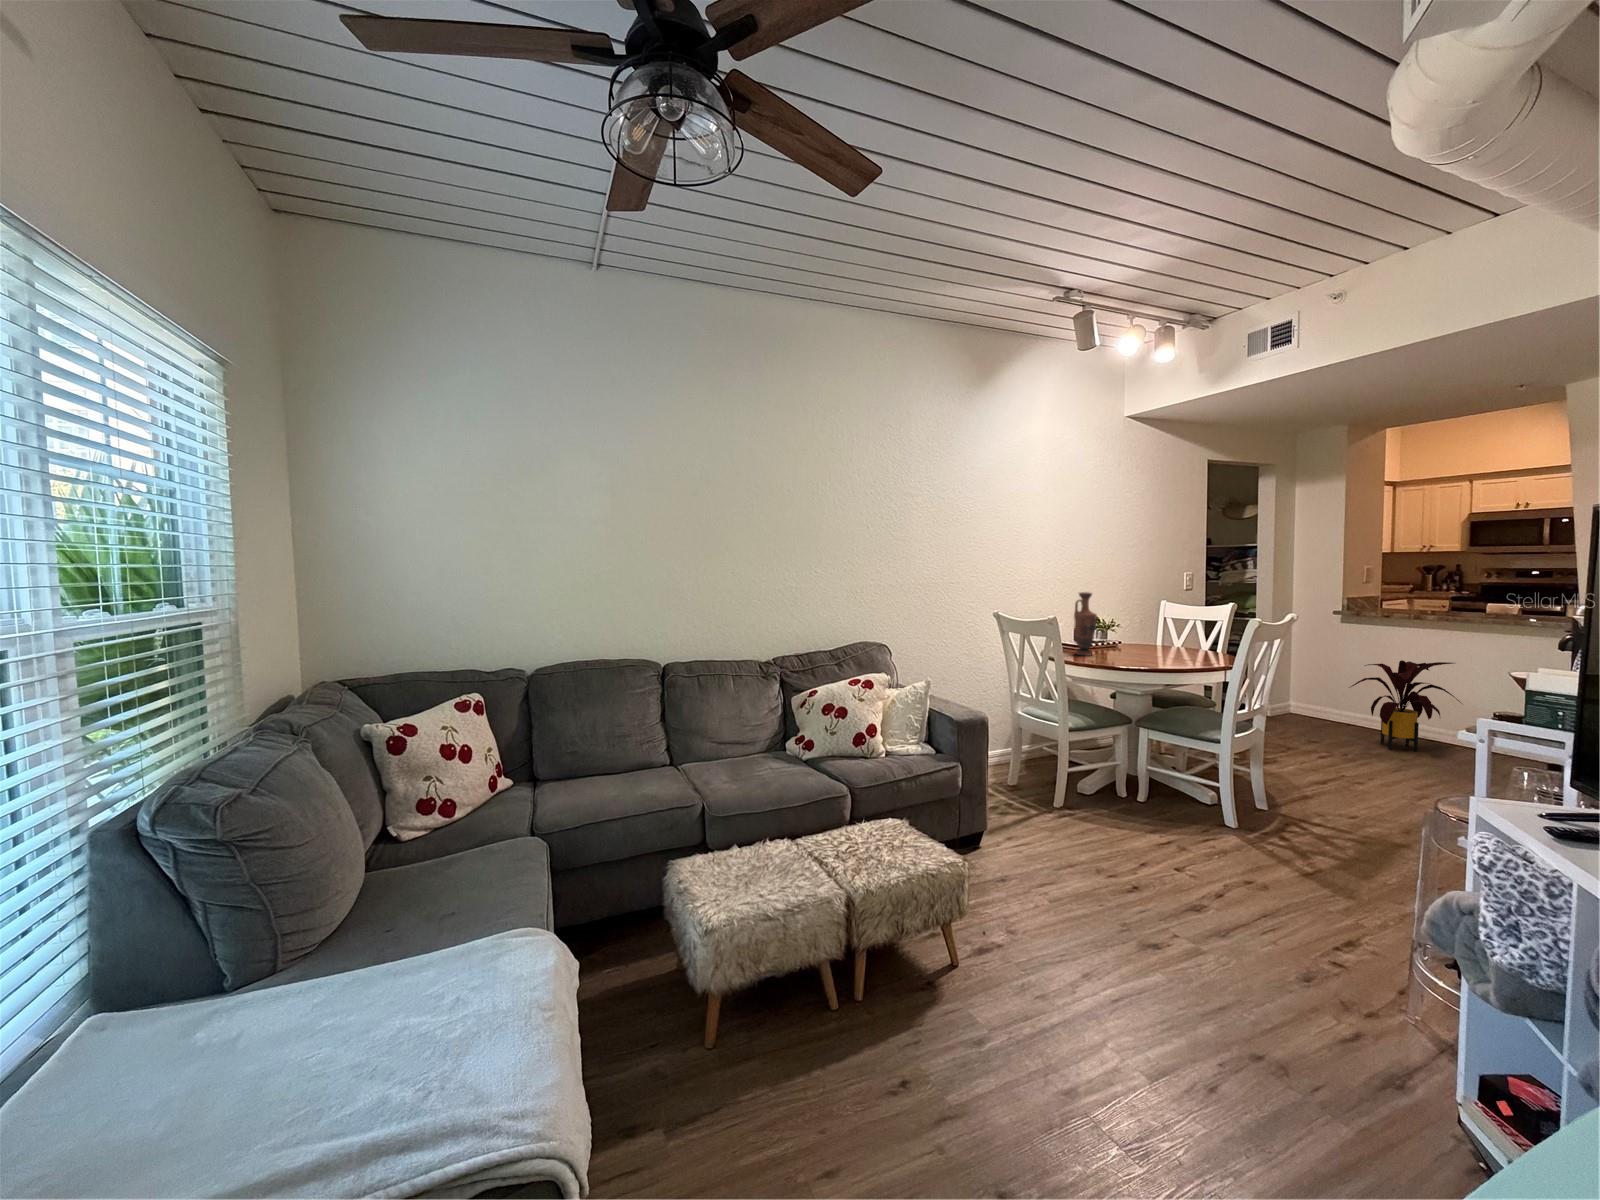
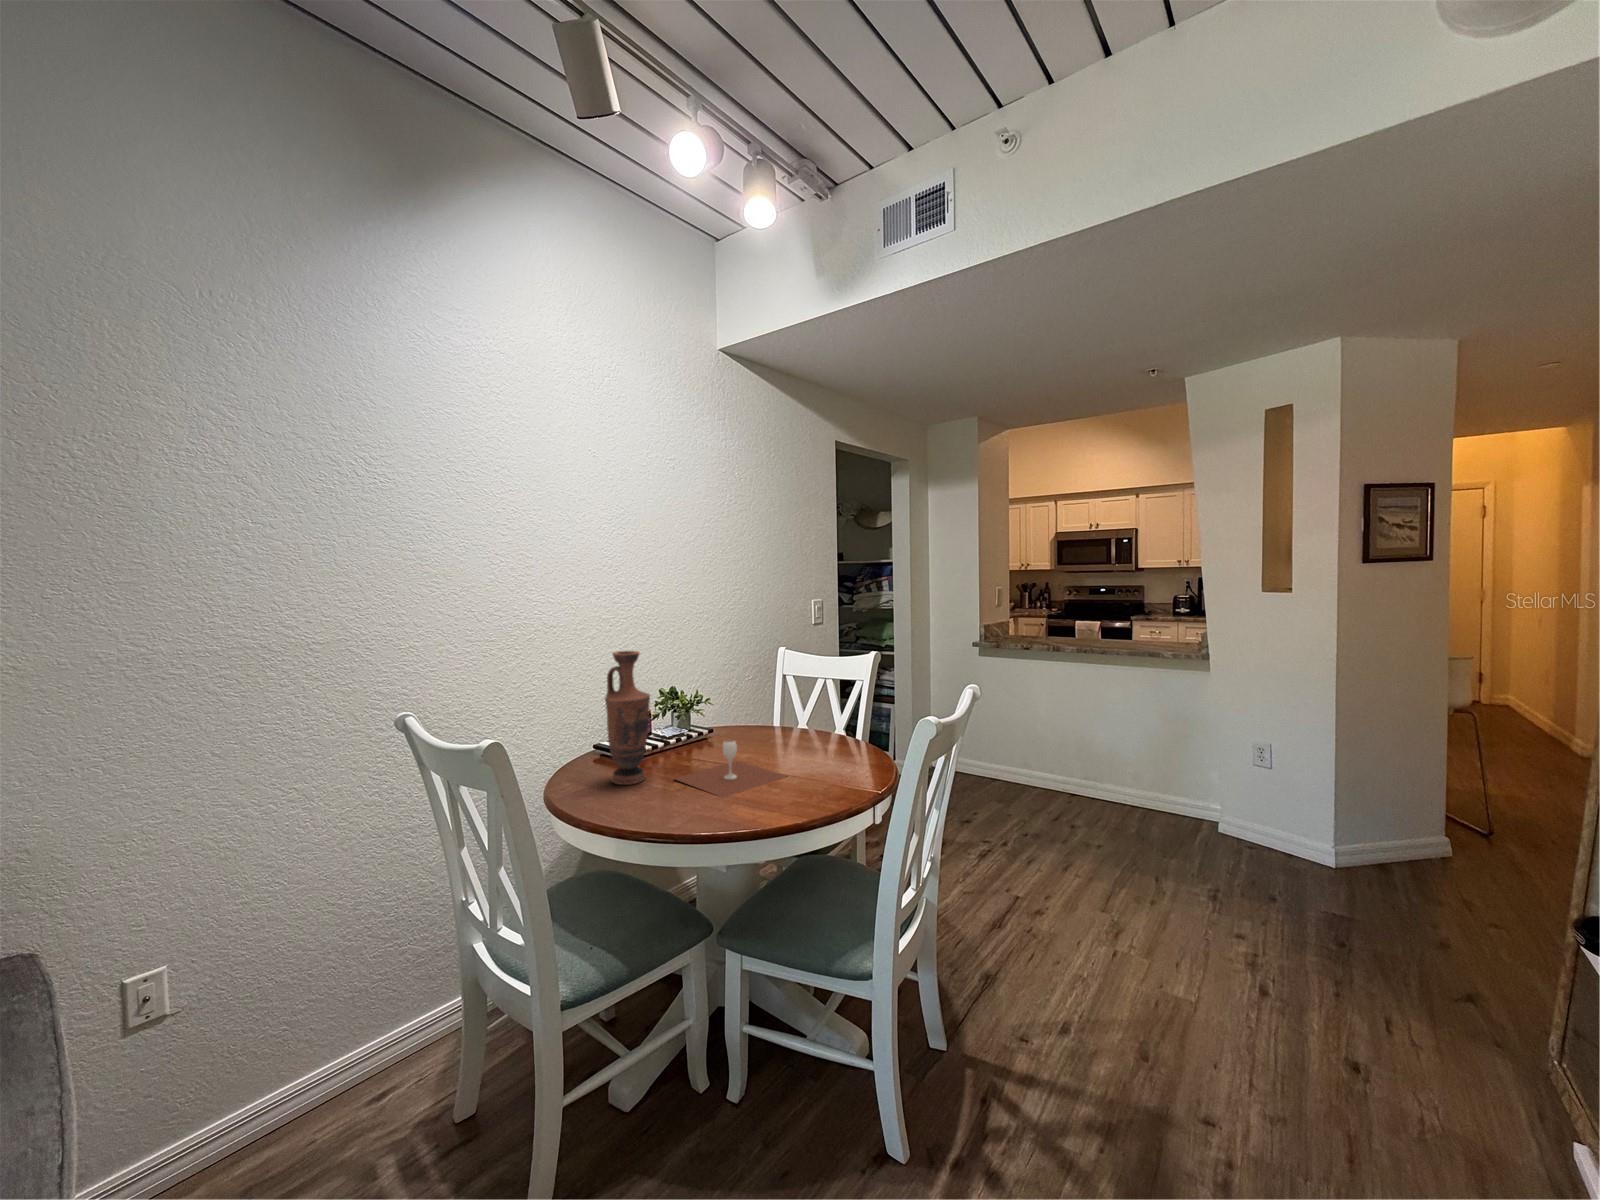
wine glass: none [1108,638,1173,661] -> present [675,740,786,797]
house plant: present [1349,660,1461,752] -> none [996,701,1103,817]

